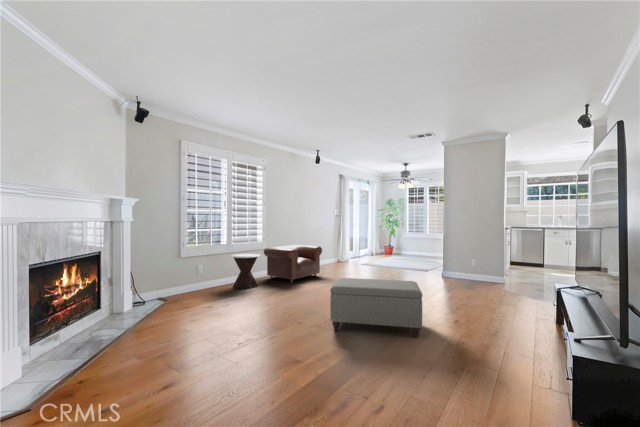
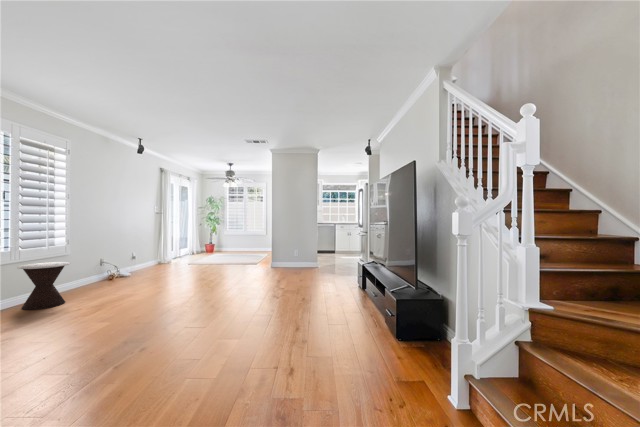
armchair: present [264,245,322,282] -> none [67,248,150,292]
ottoman: present [330,278,422,337] -> none [197,270,284,327]

